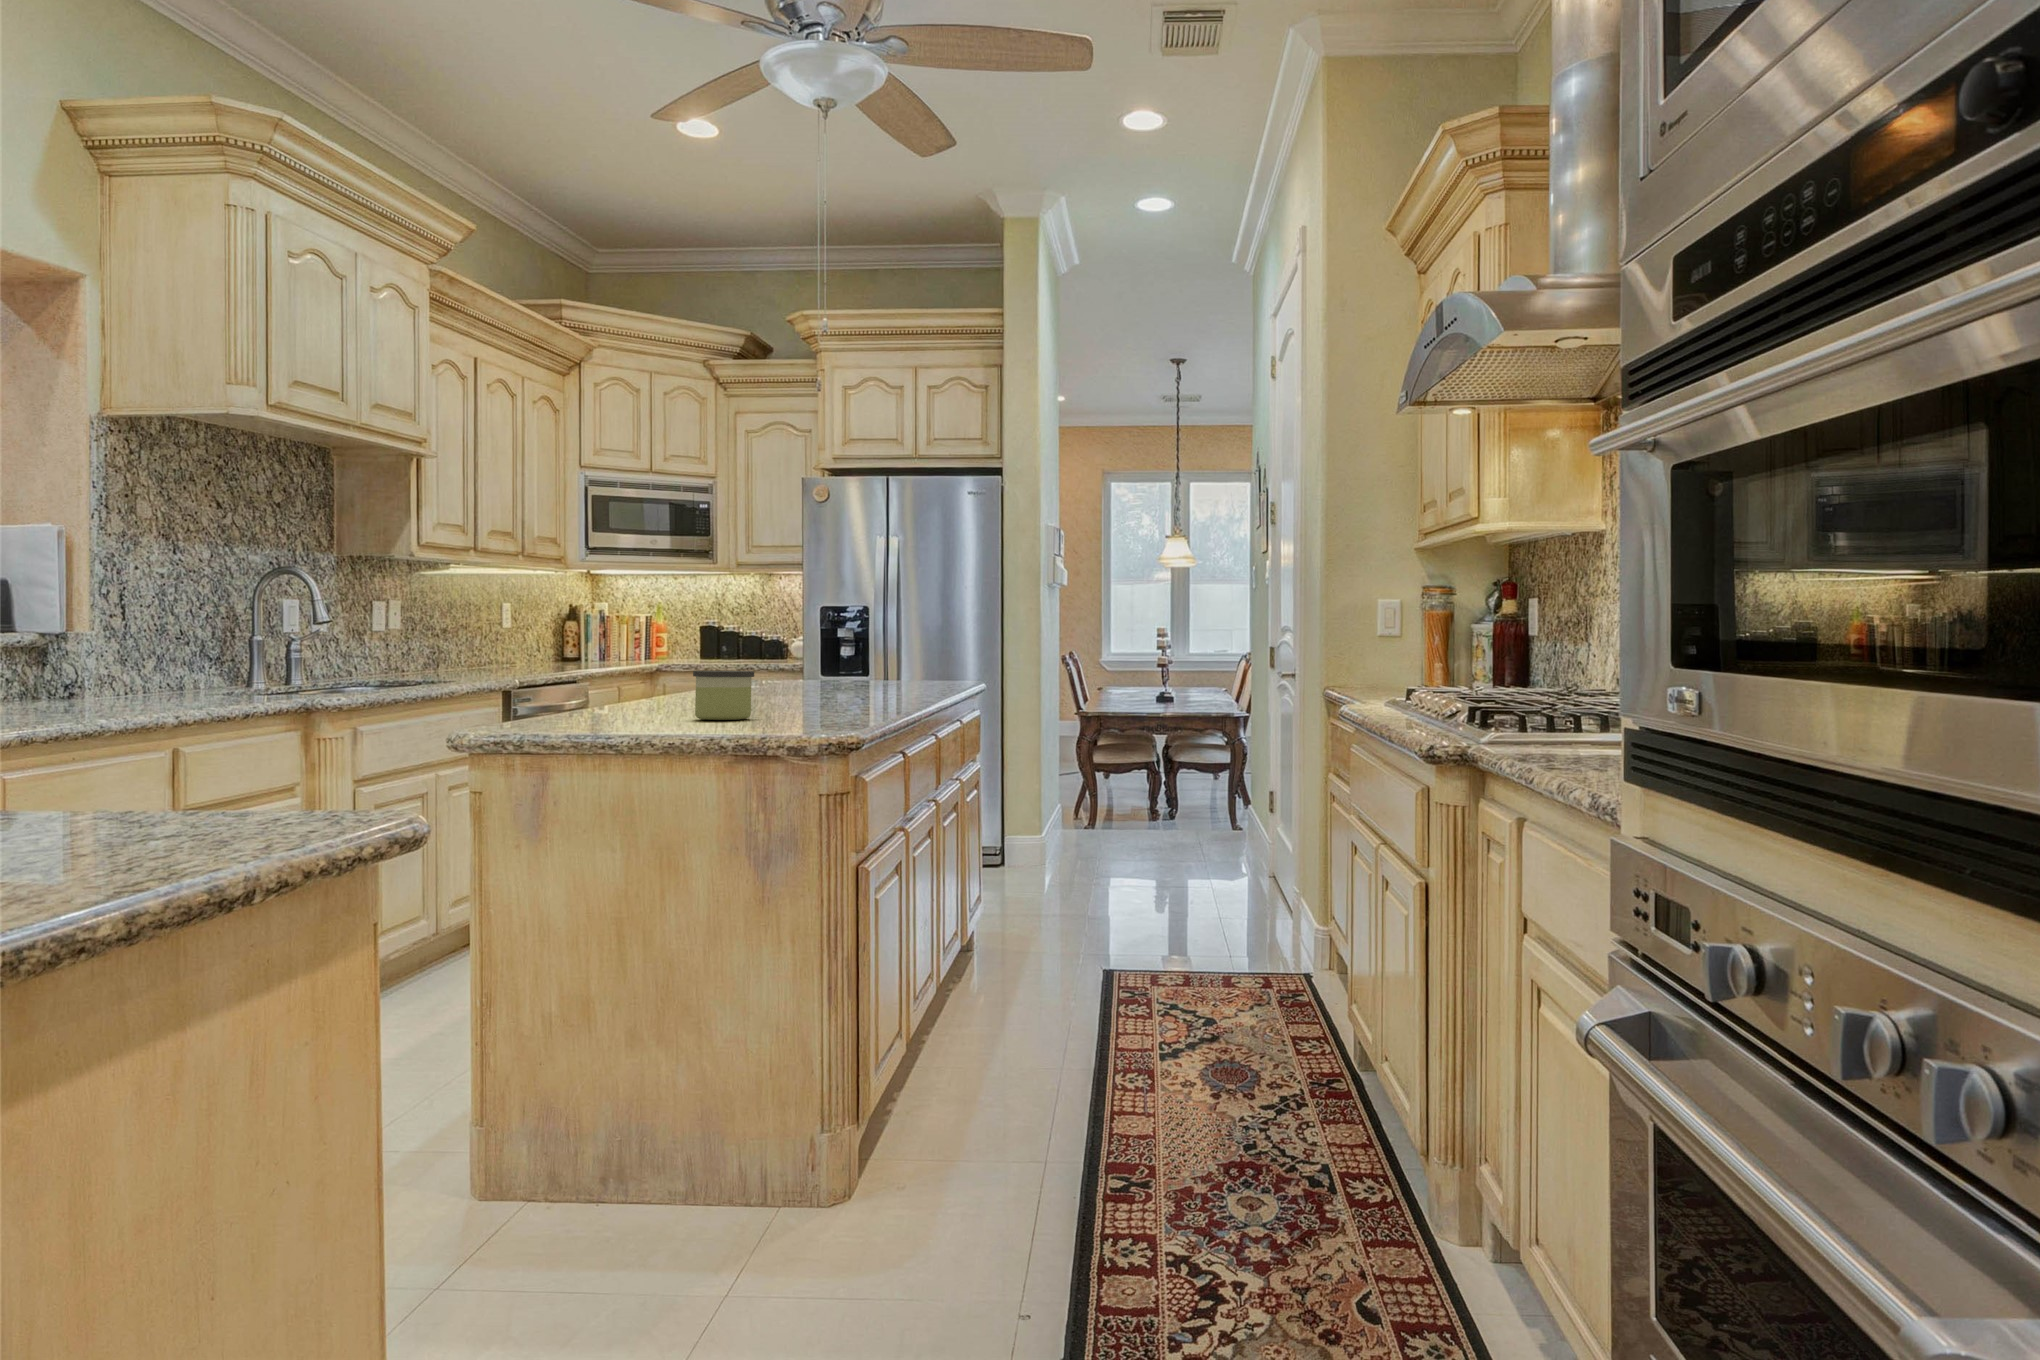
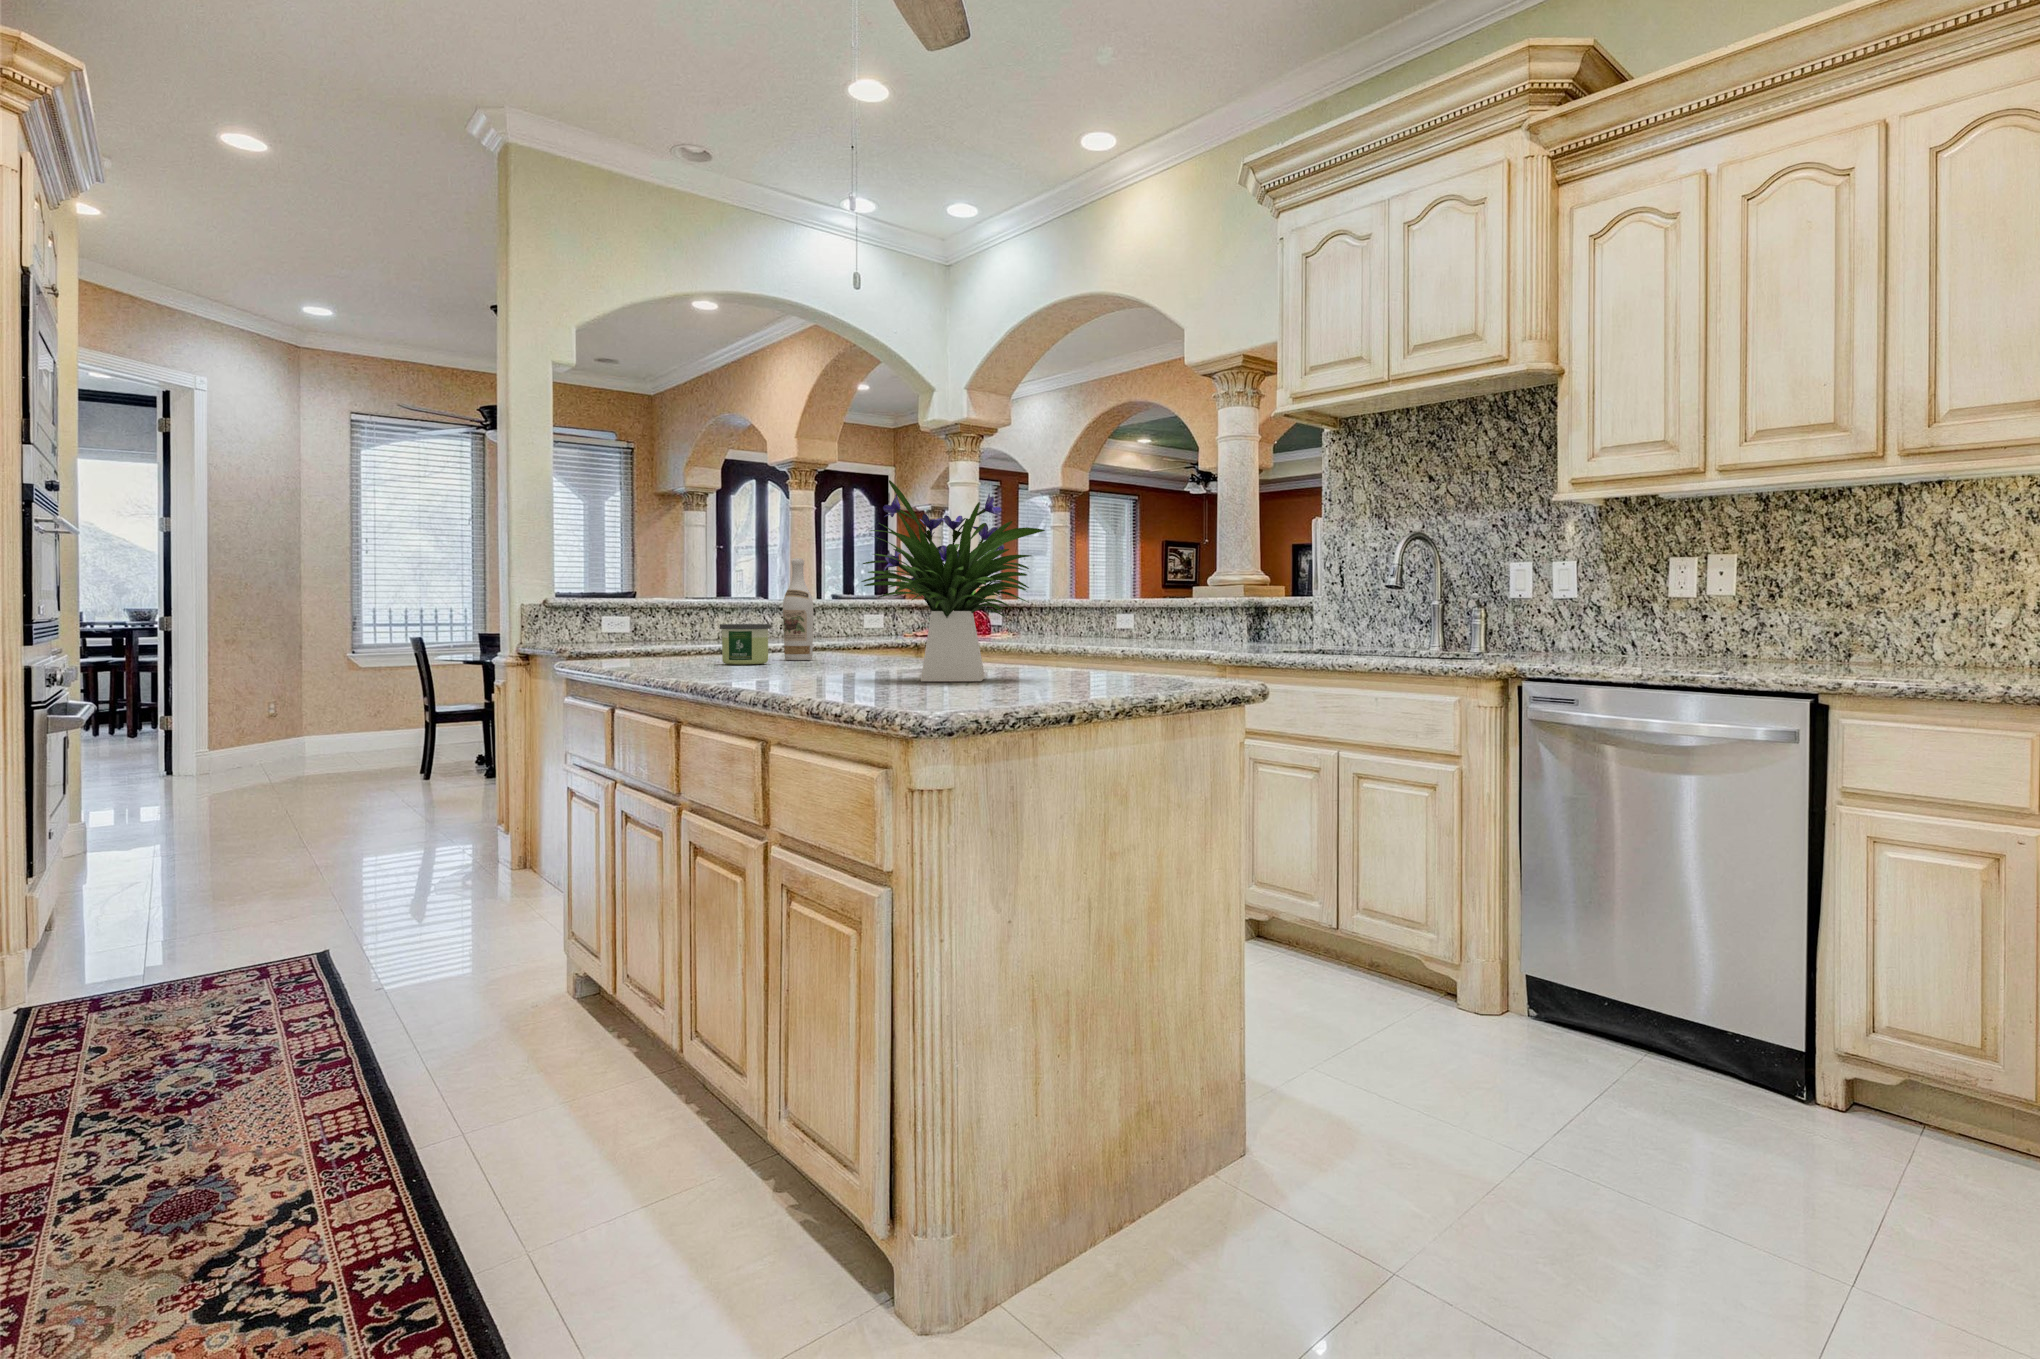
flower arrangement: none [774,569,905,700] -> present [861,480,1045,681]
wine bottle: none [562,580,606,724] -> present [783,558,813,660]

